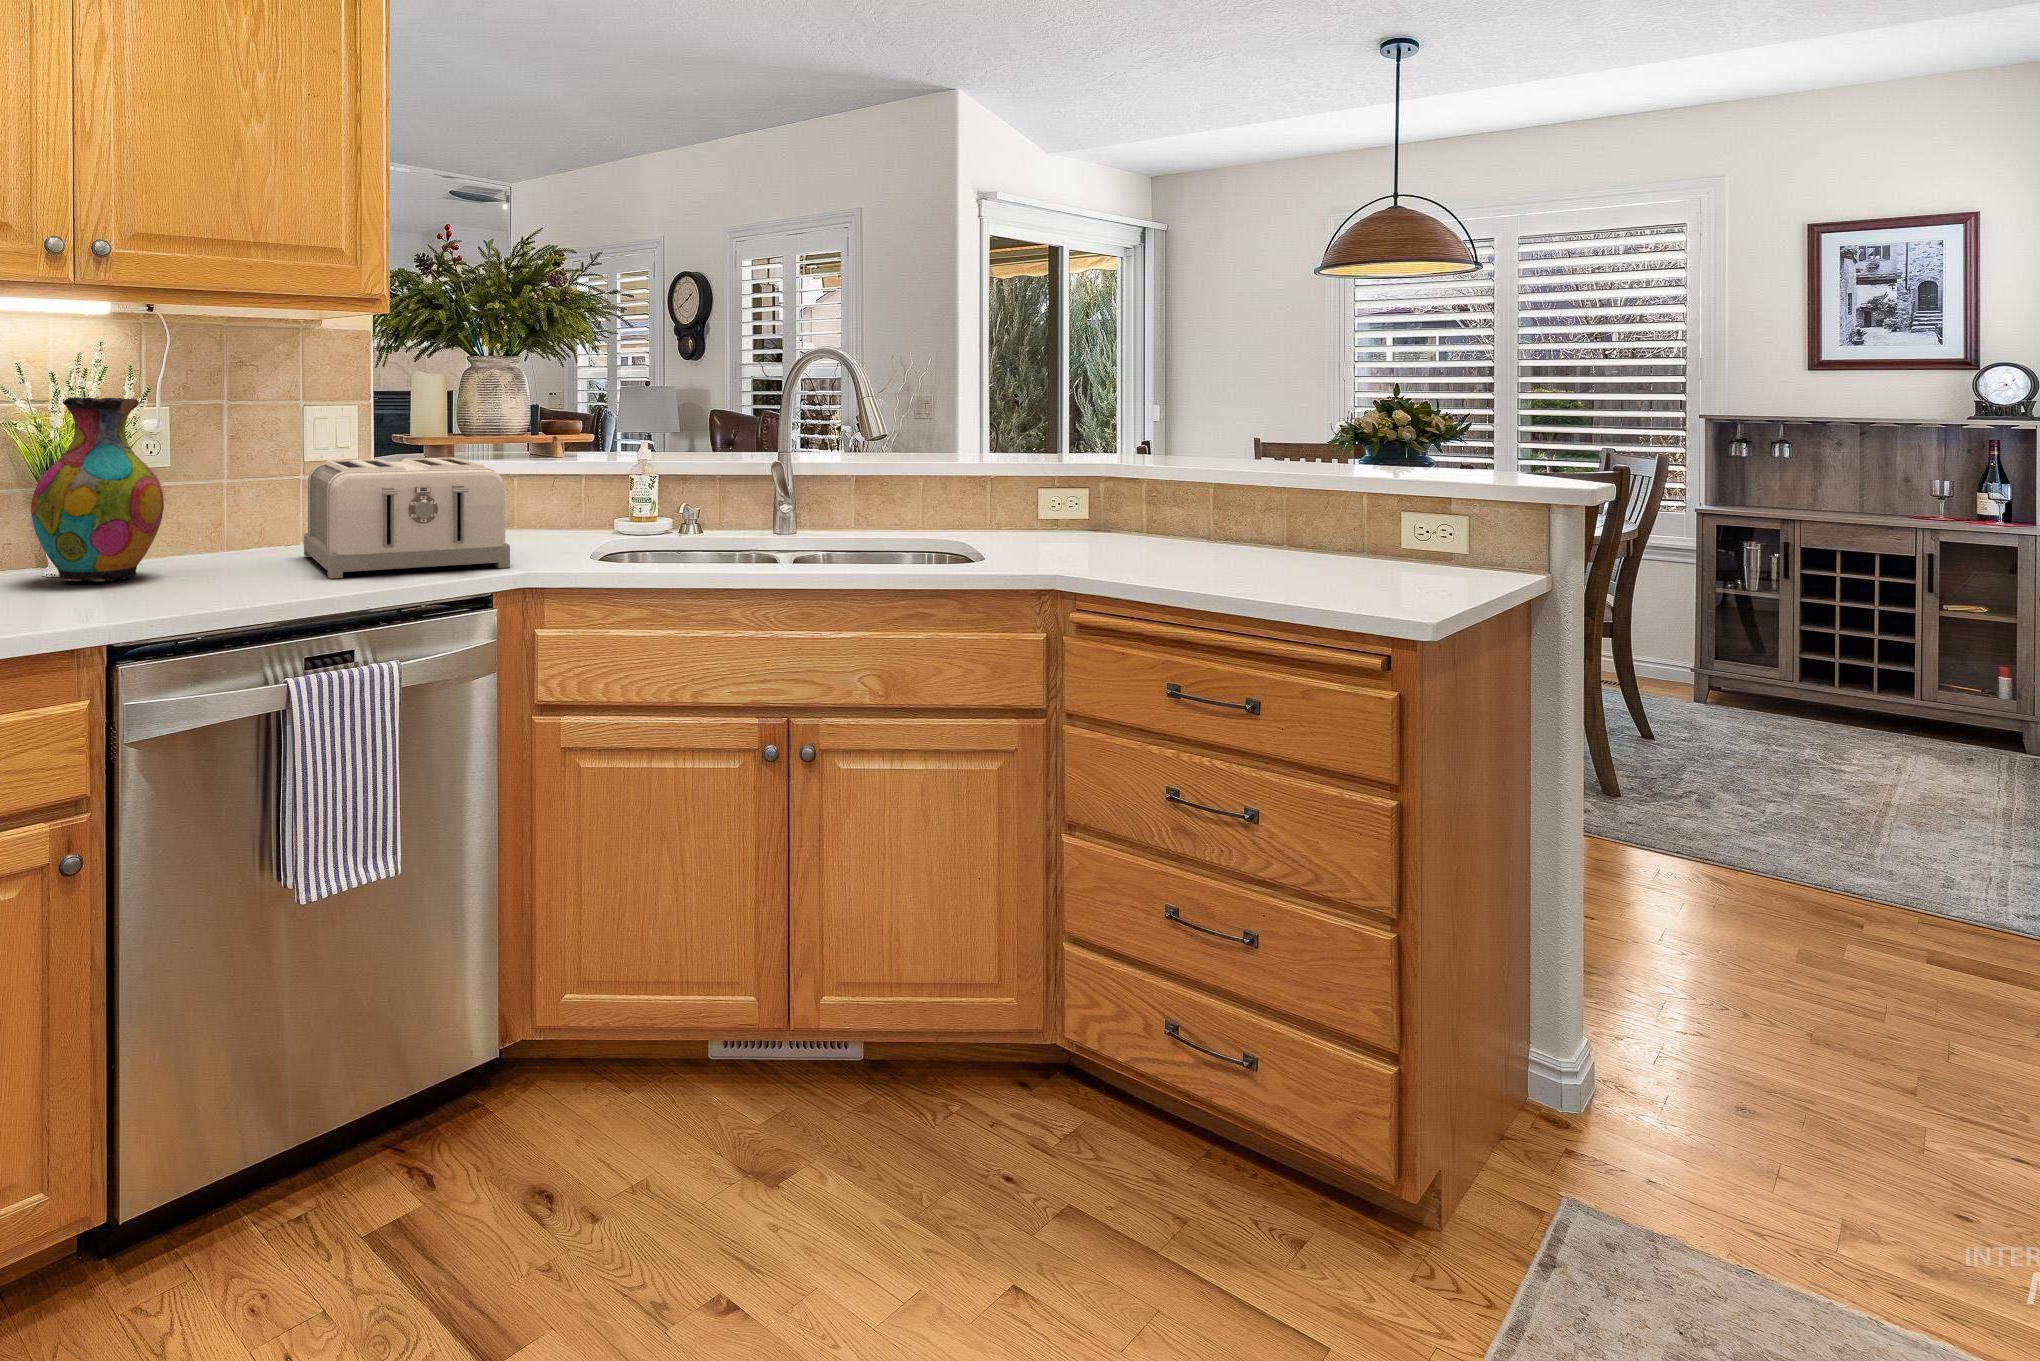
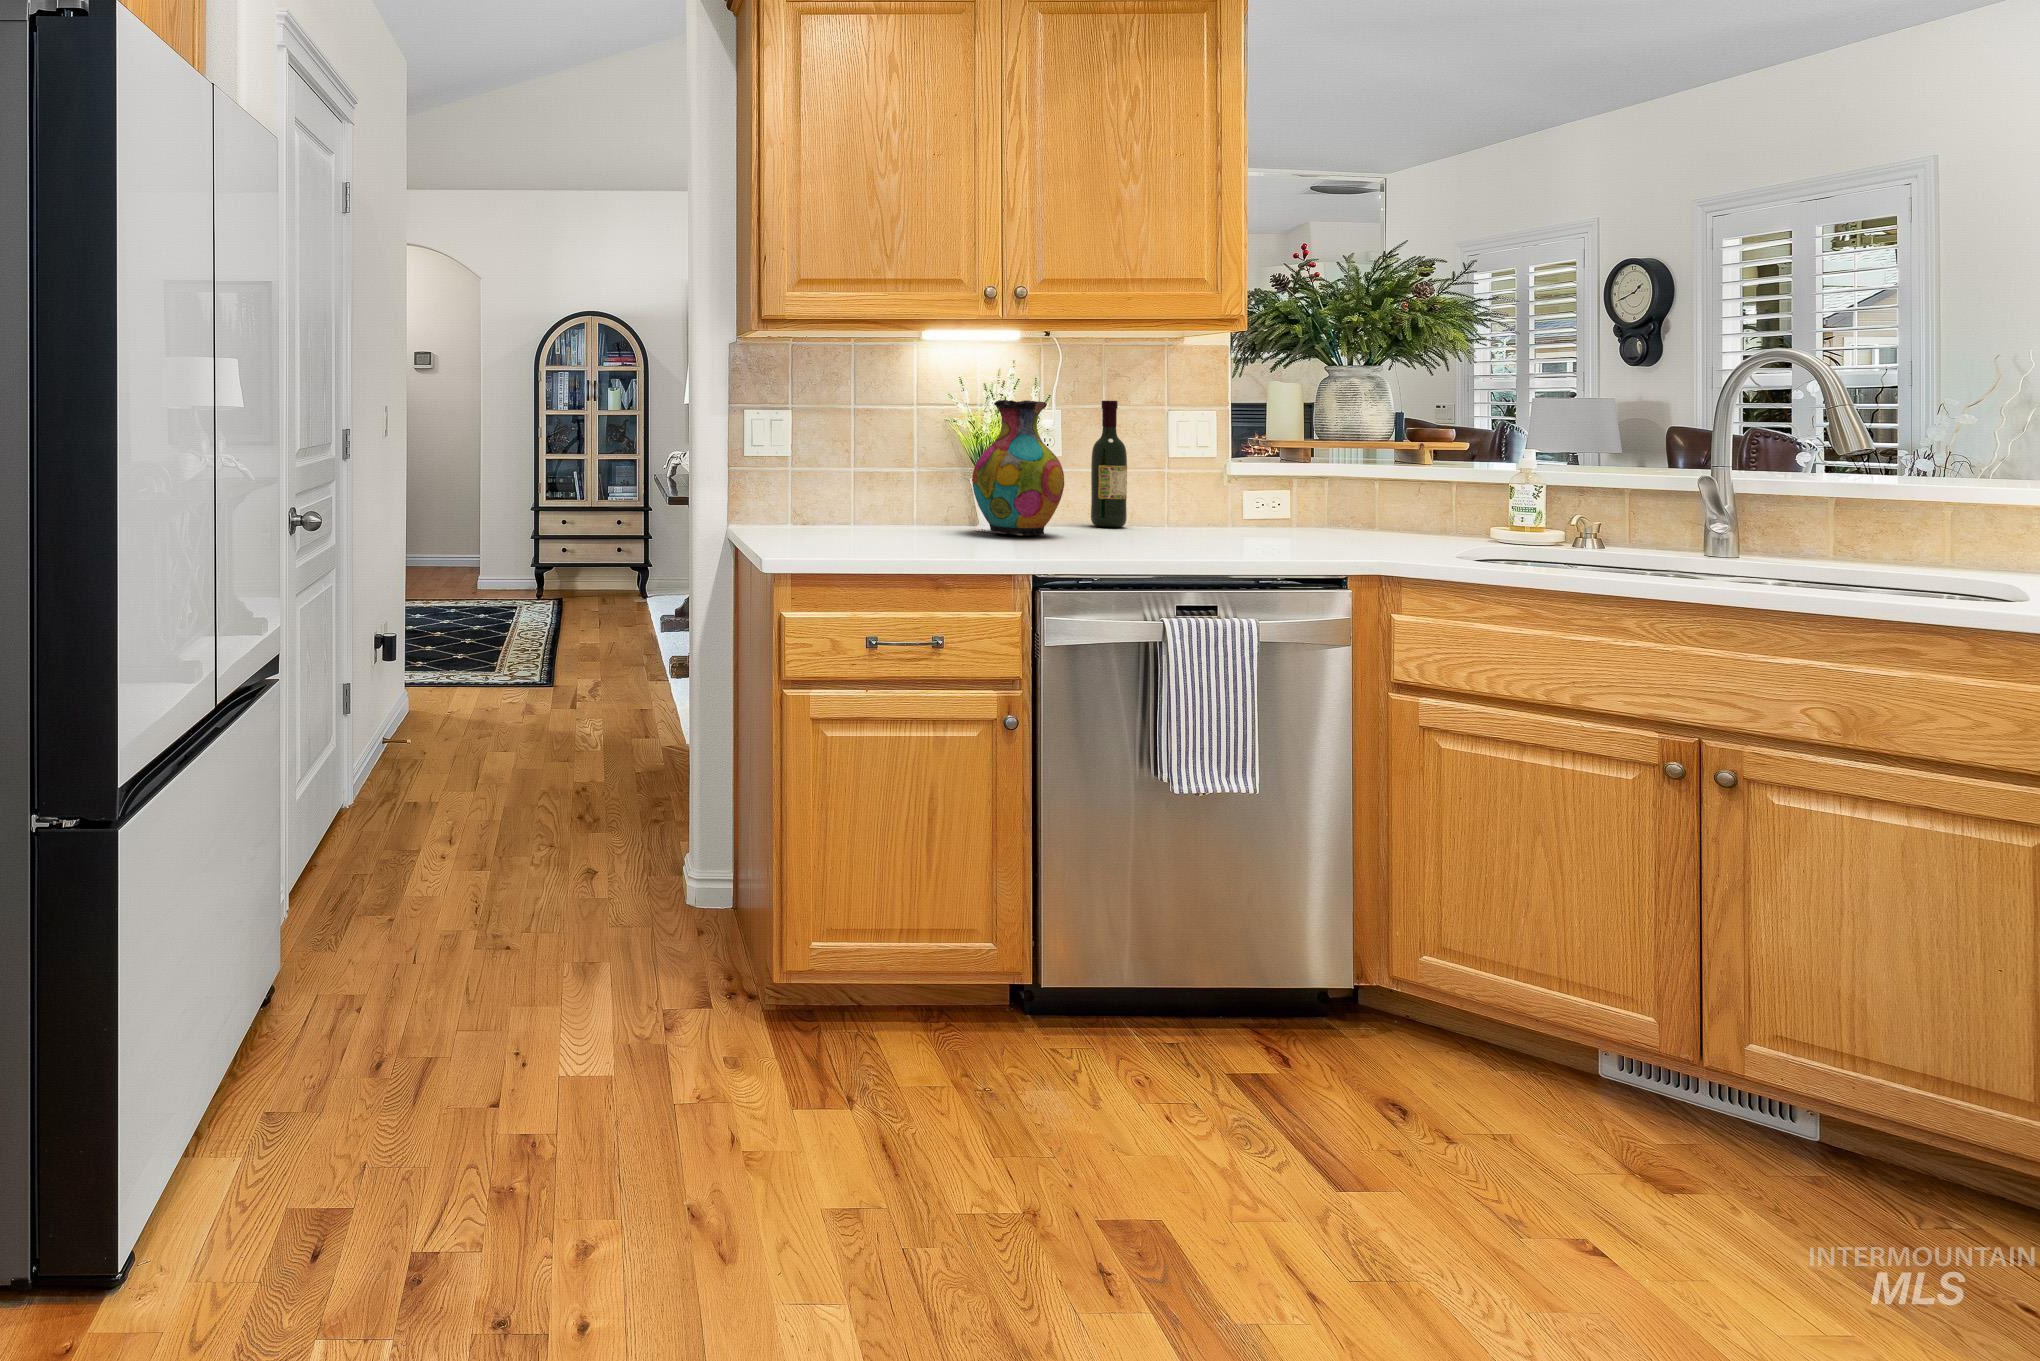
wine bottle: none [206,395,251,555] -> present [1091,401,1127,527]
toaster: present [304,457,510,579] -> none [1172,455,1368,555]

